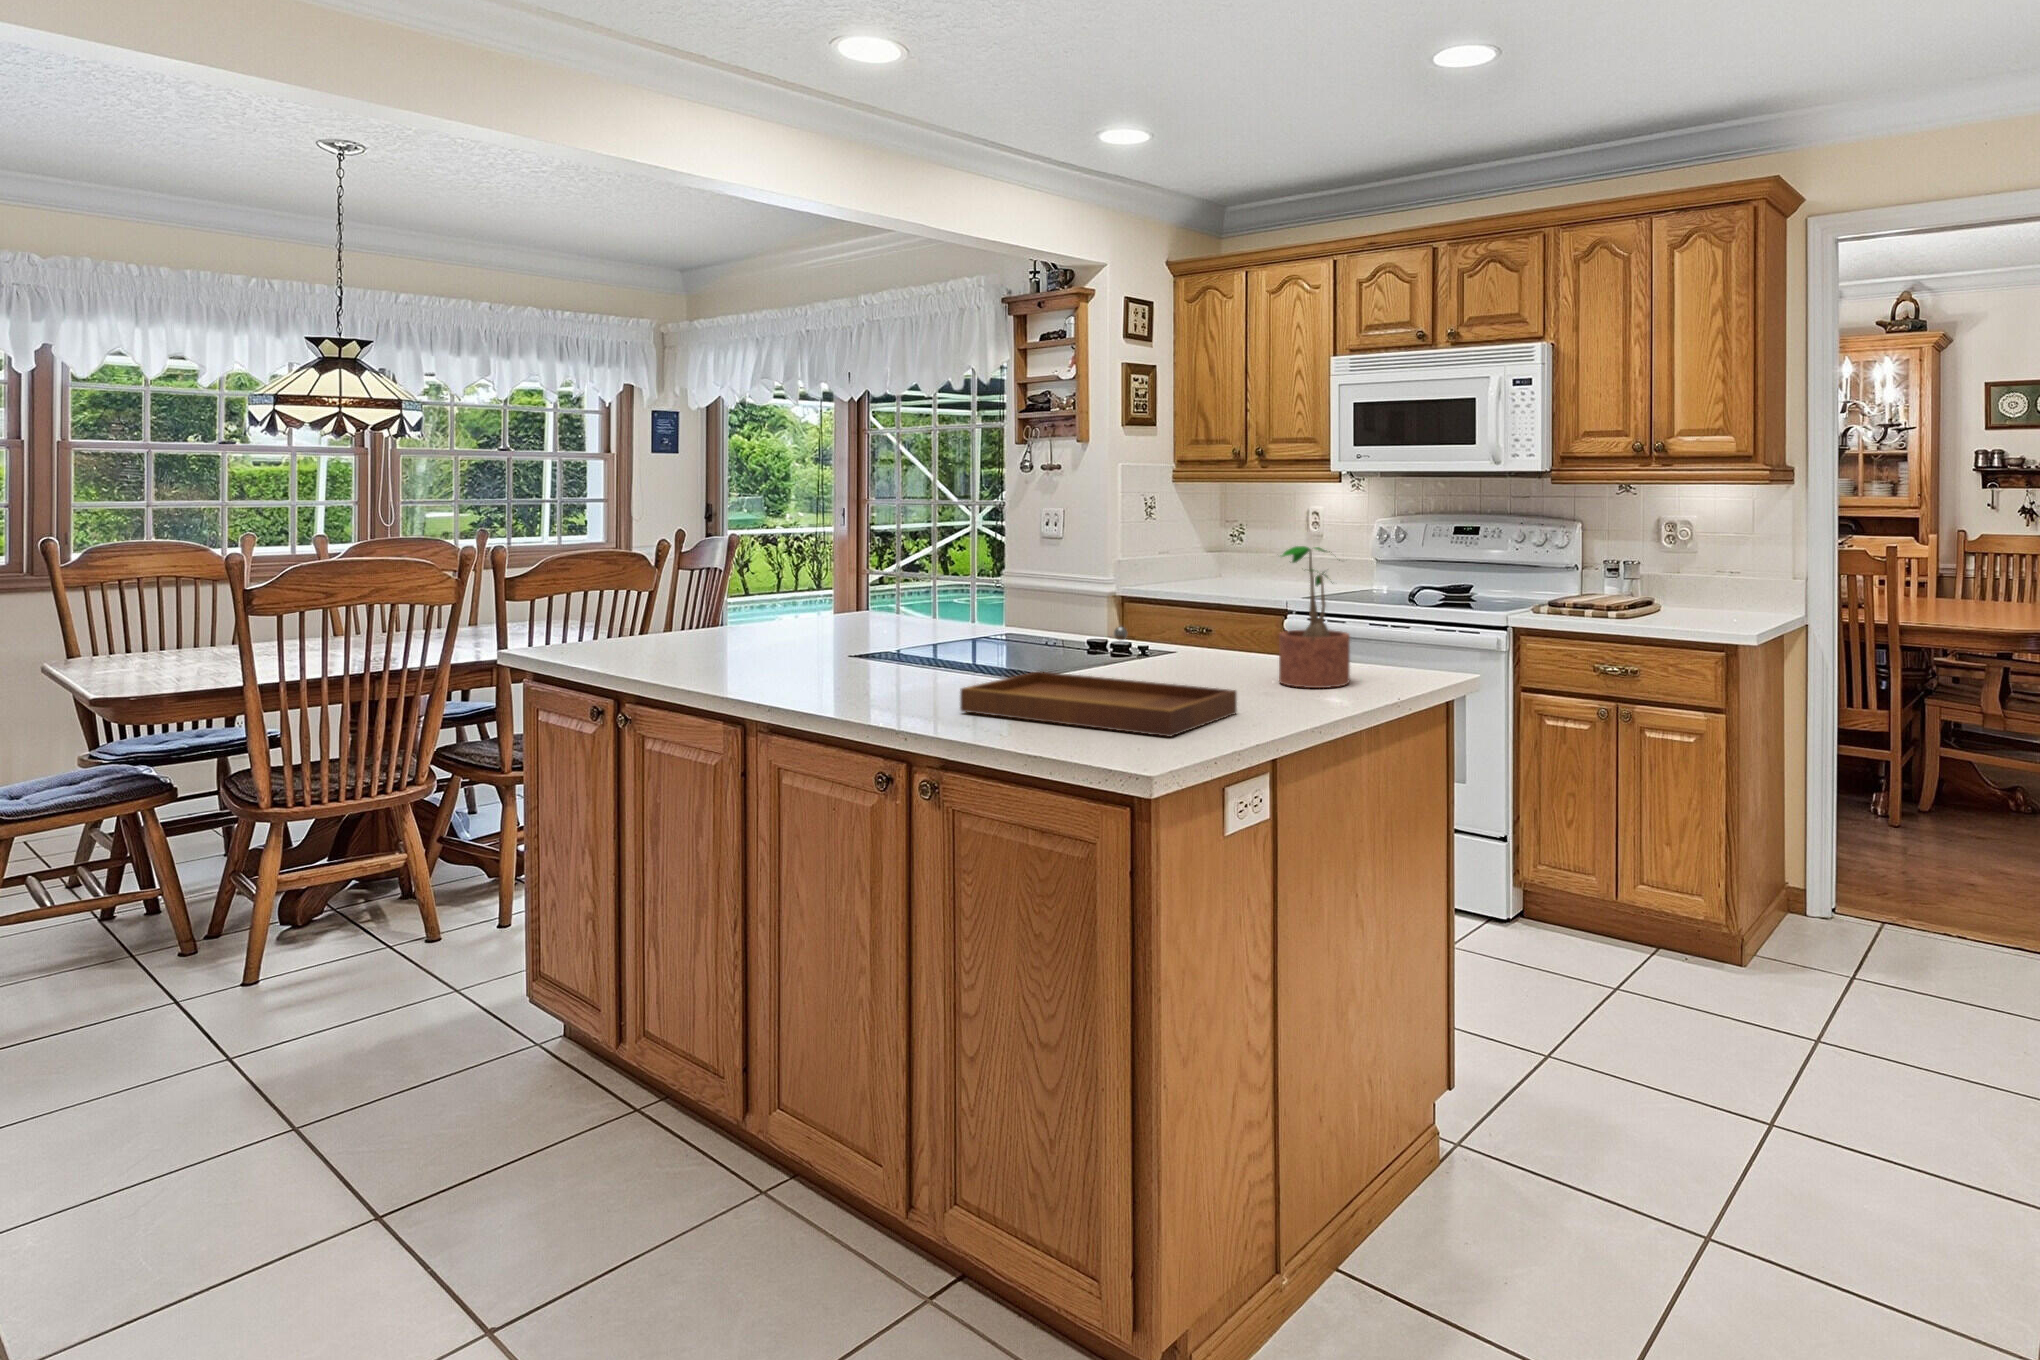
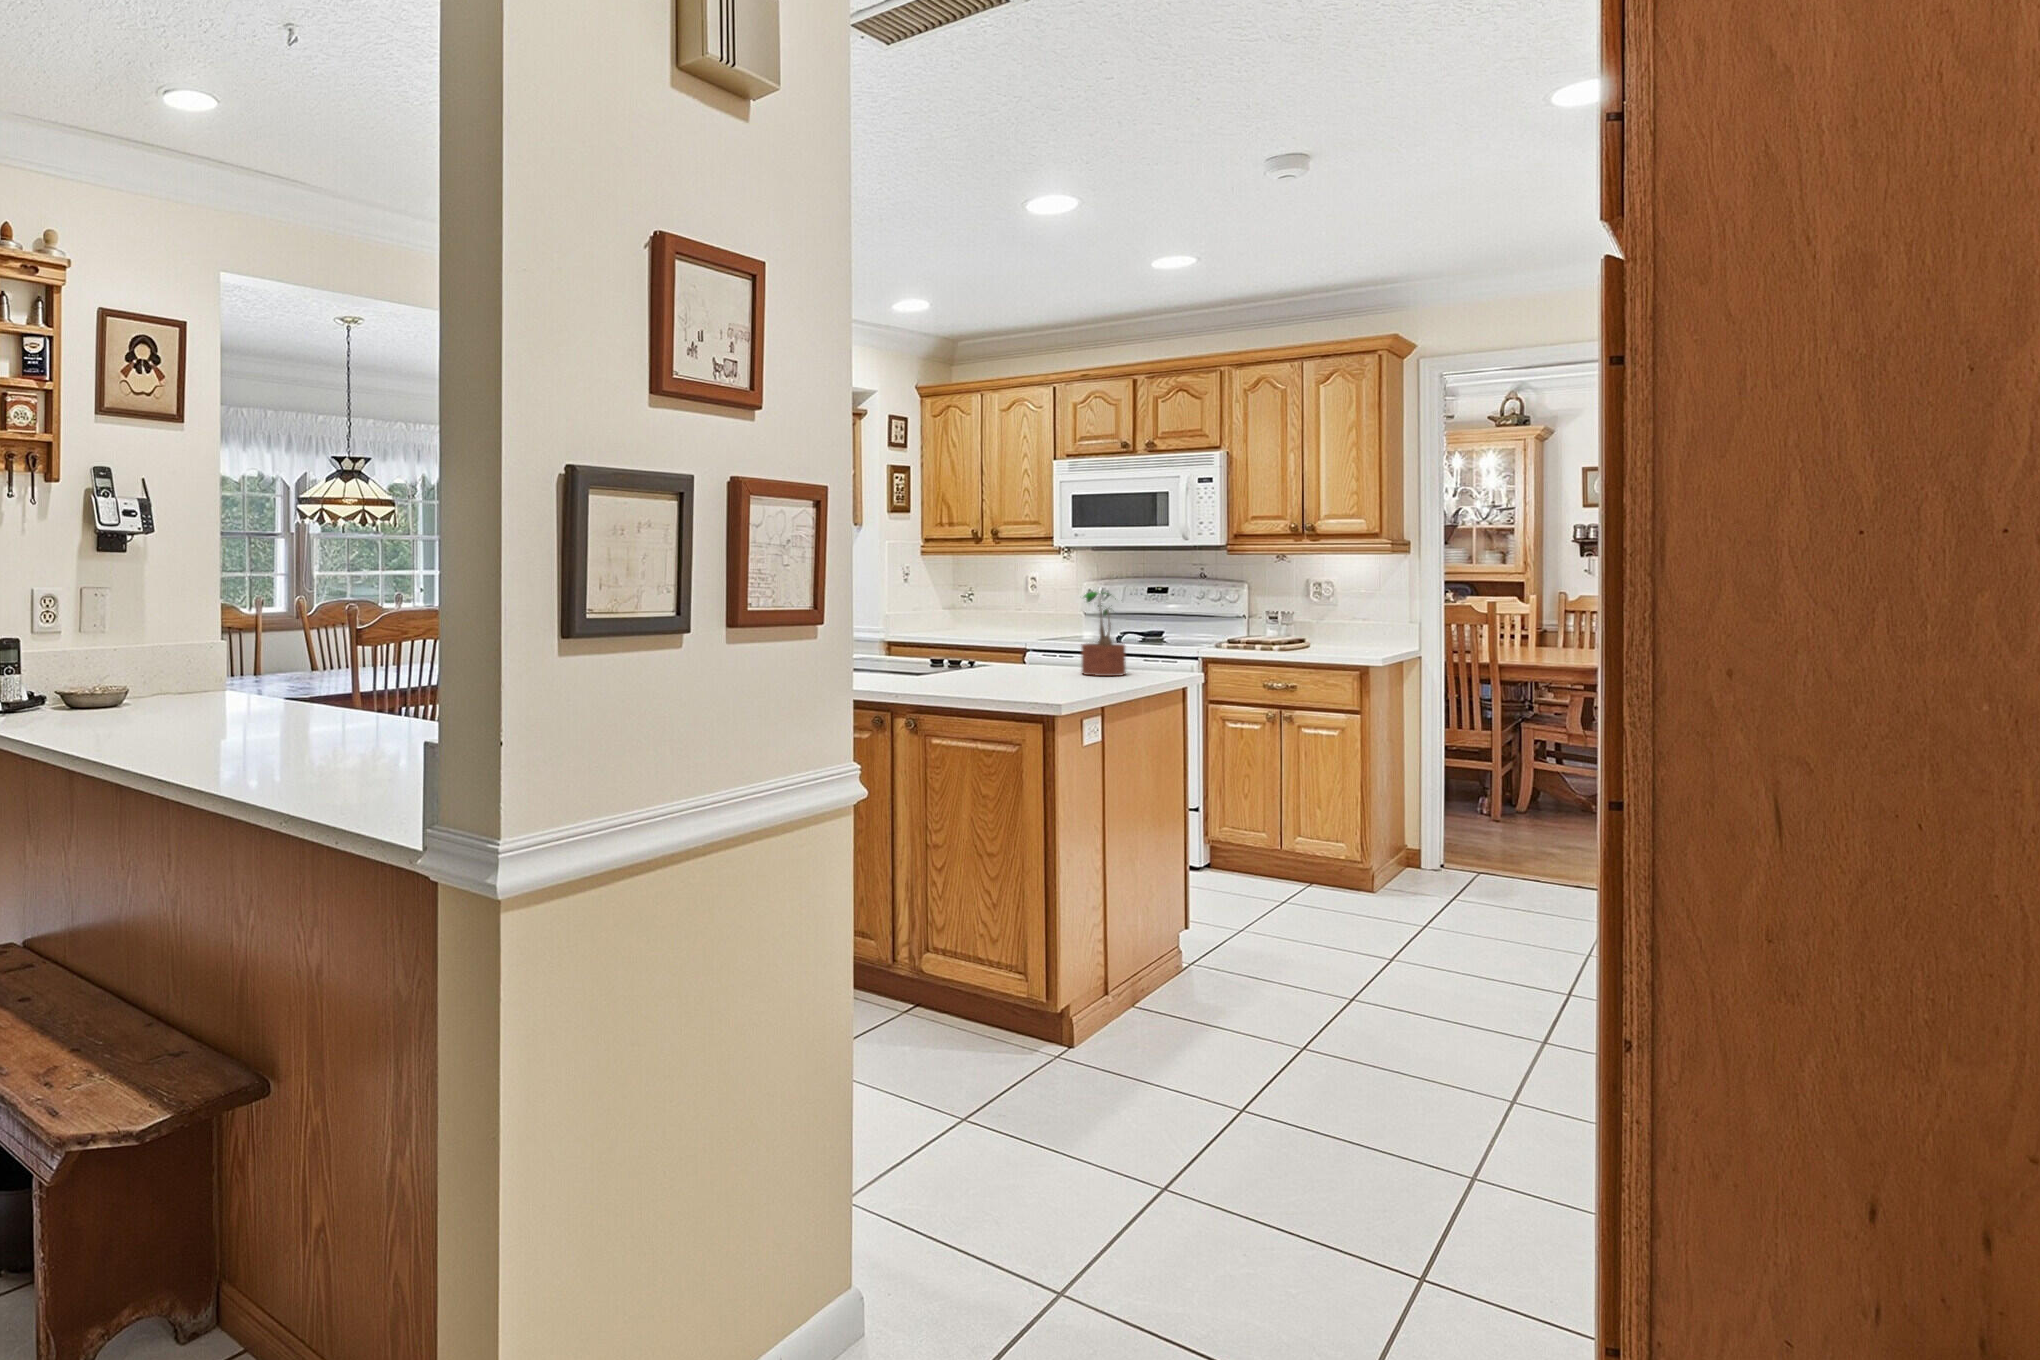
tray: present [960,627,1237,737] -> none [911,636,1072,692]

